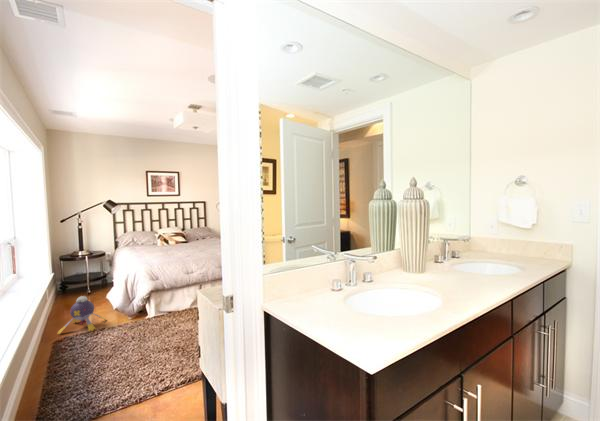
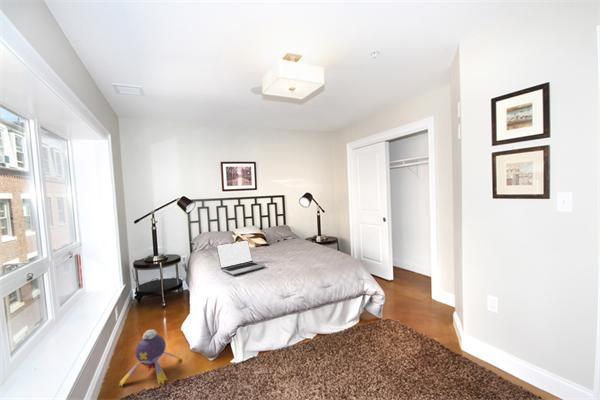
laptop: none [138,235,178,260] -> present [217,240,265,275]

